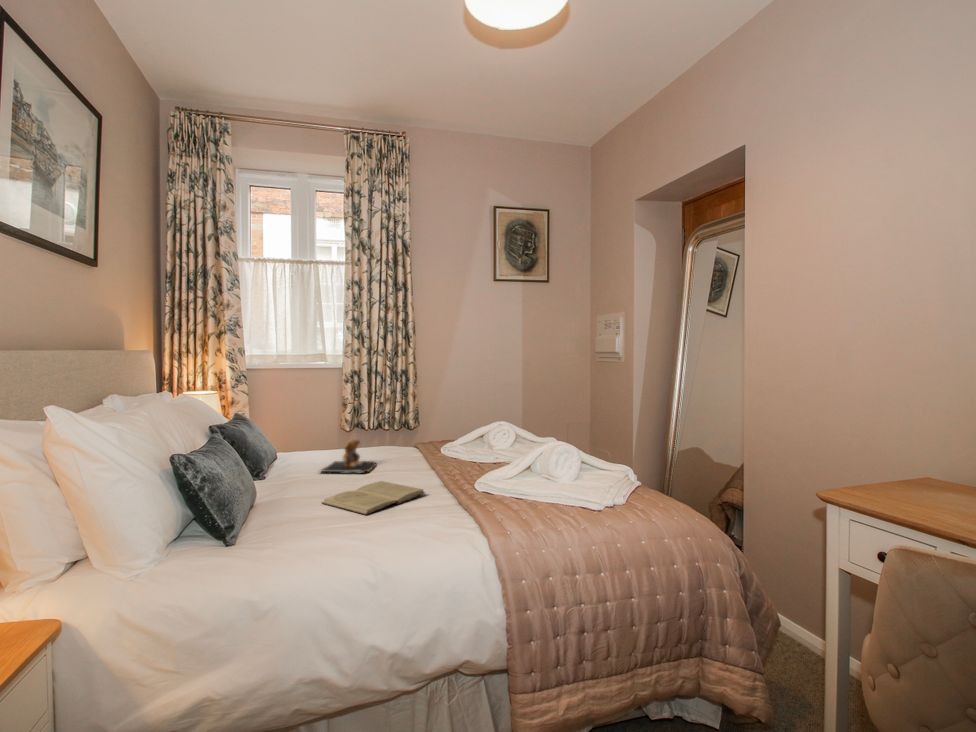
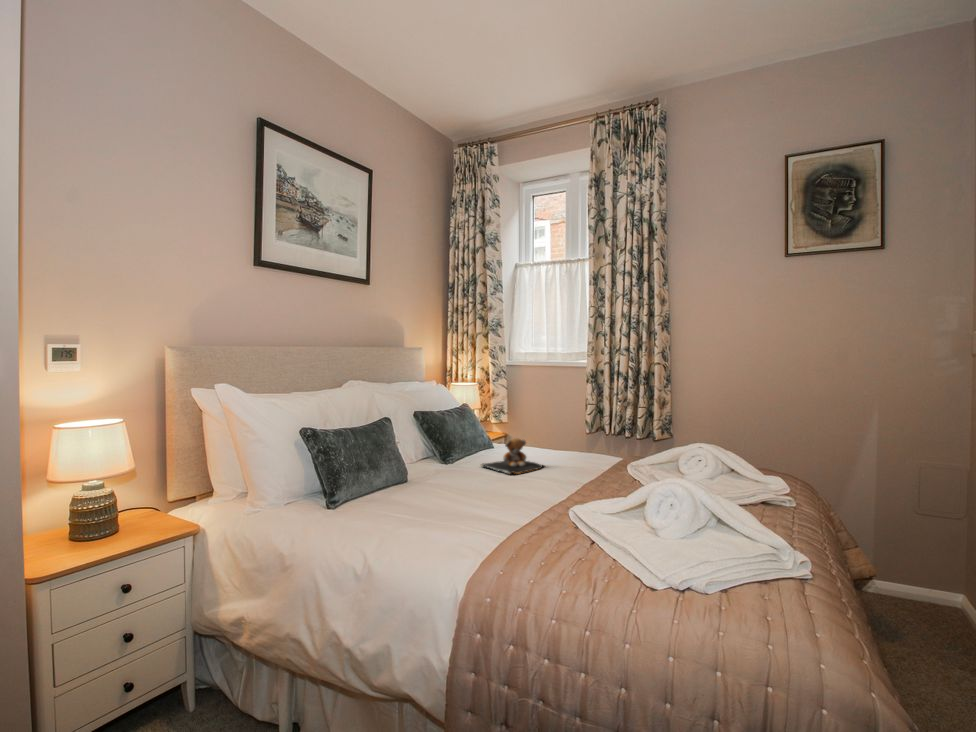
book: present [322,481,425,515] -> none [418,484,504,512]

